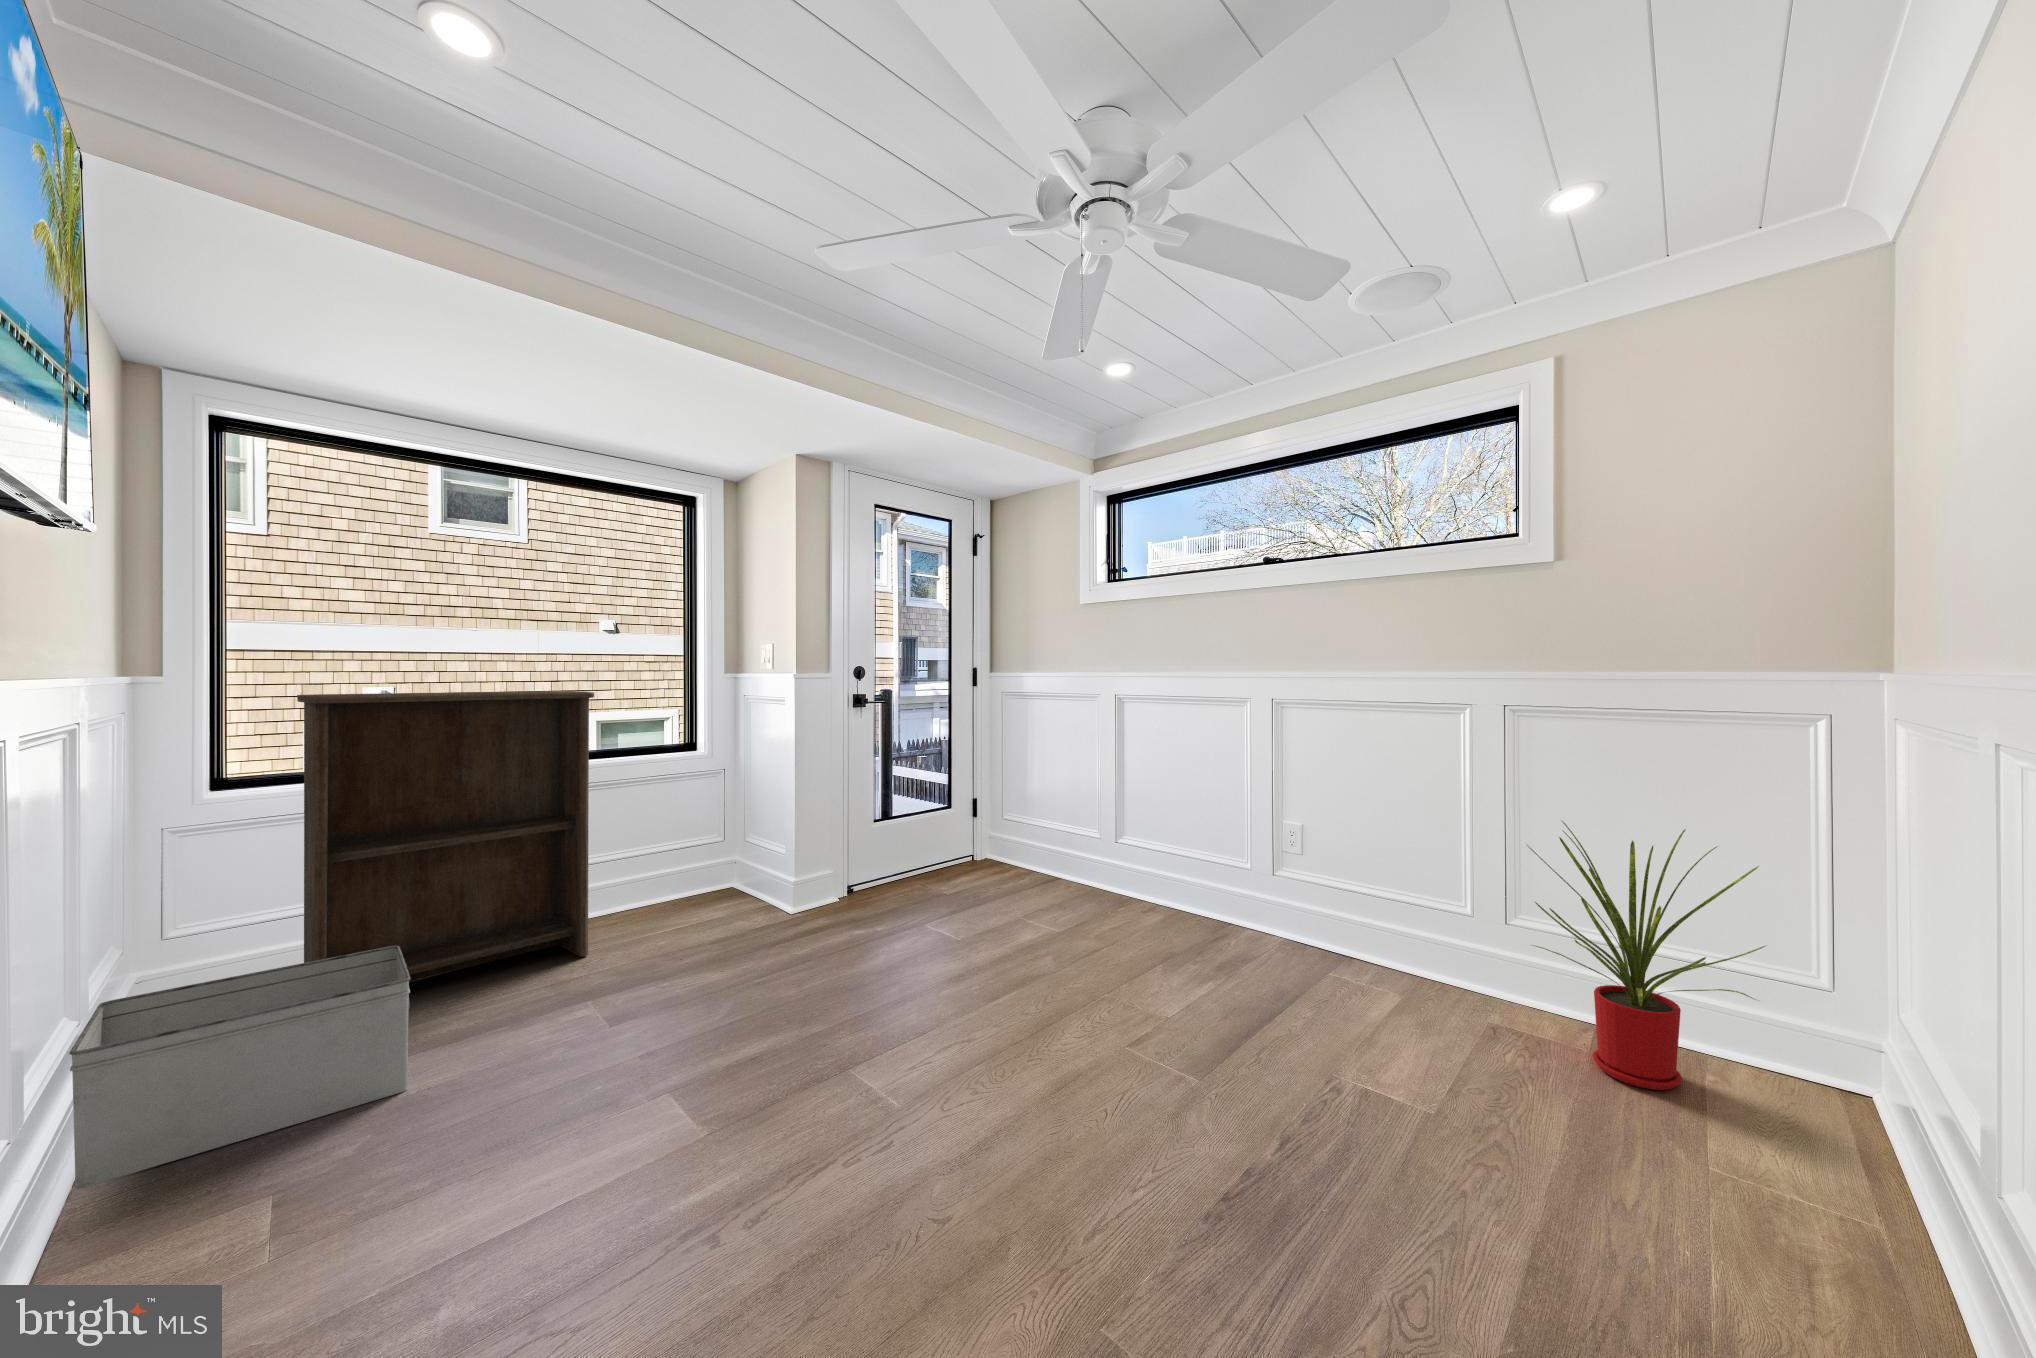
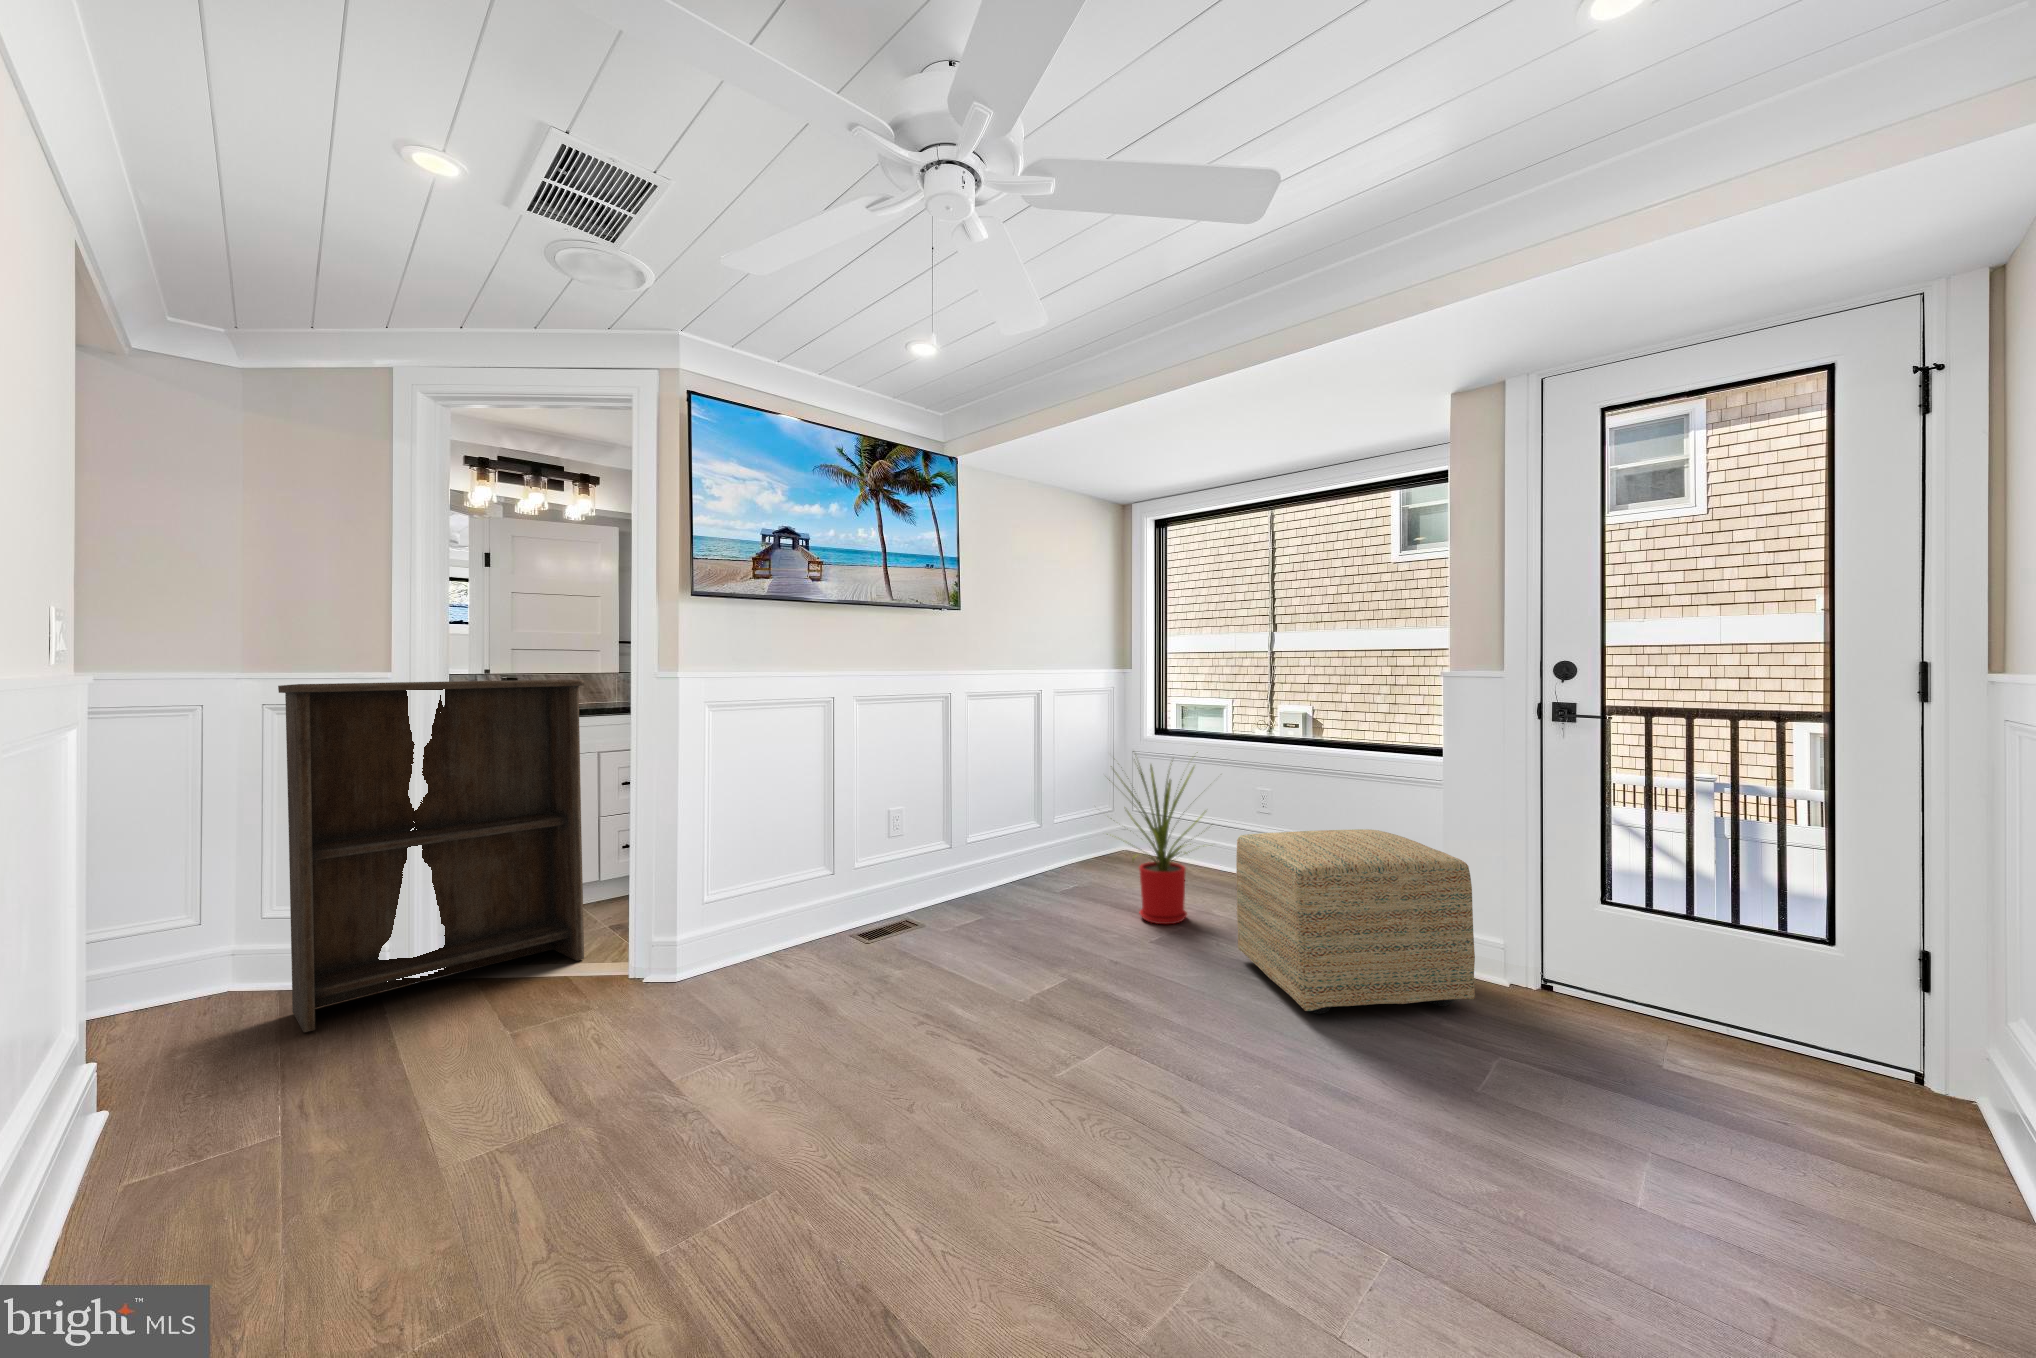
house plant: present [1527,820,1765,1090] -> present [1107,759,1202,924]
ottoman: none [1199,845,1409,1016] -> present [1236,829,1475,1014]
storage bin: present [69,946,411,1189] -> none [53,944,399,1191]

